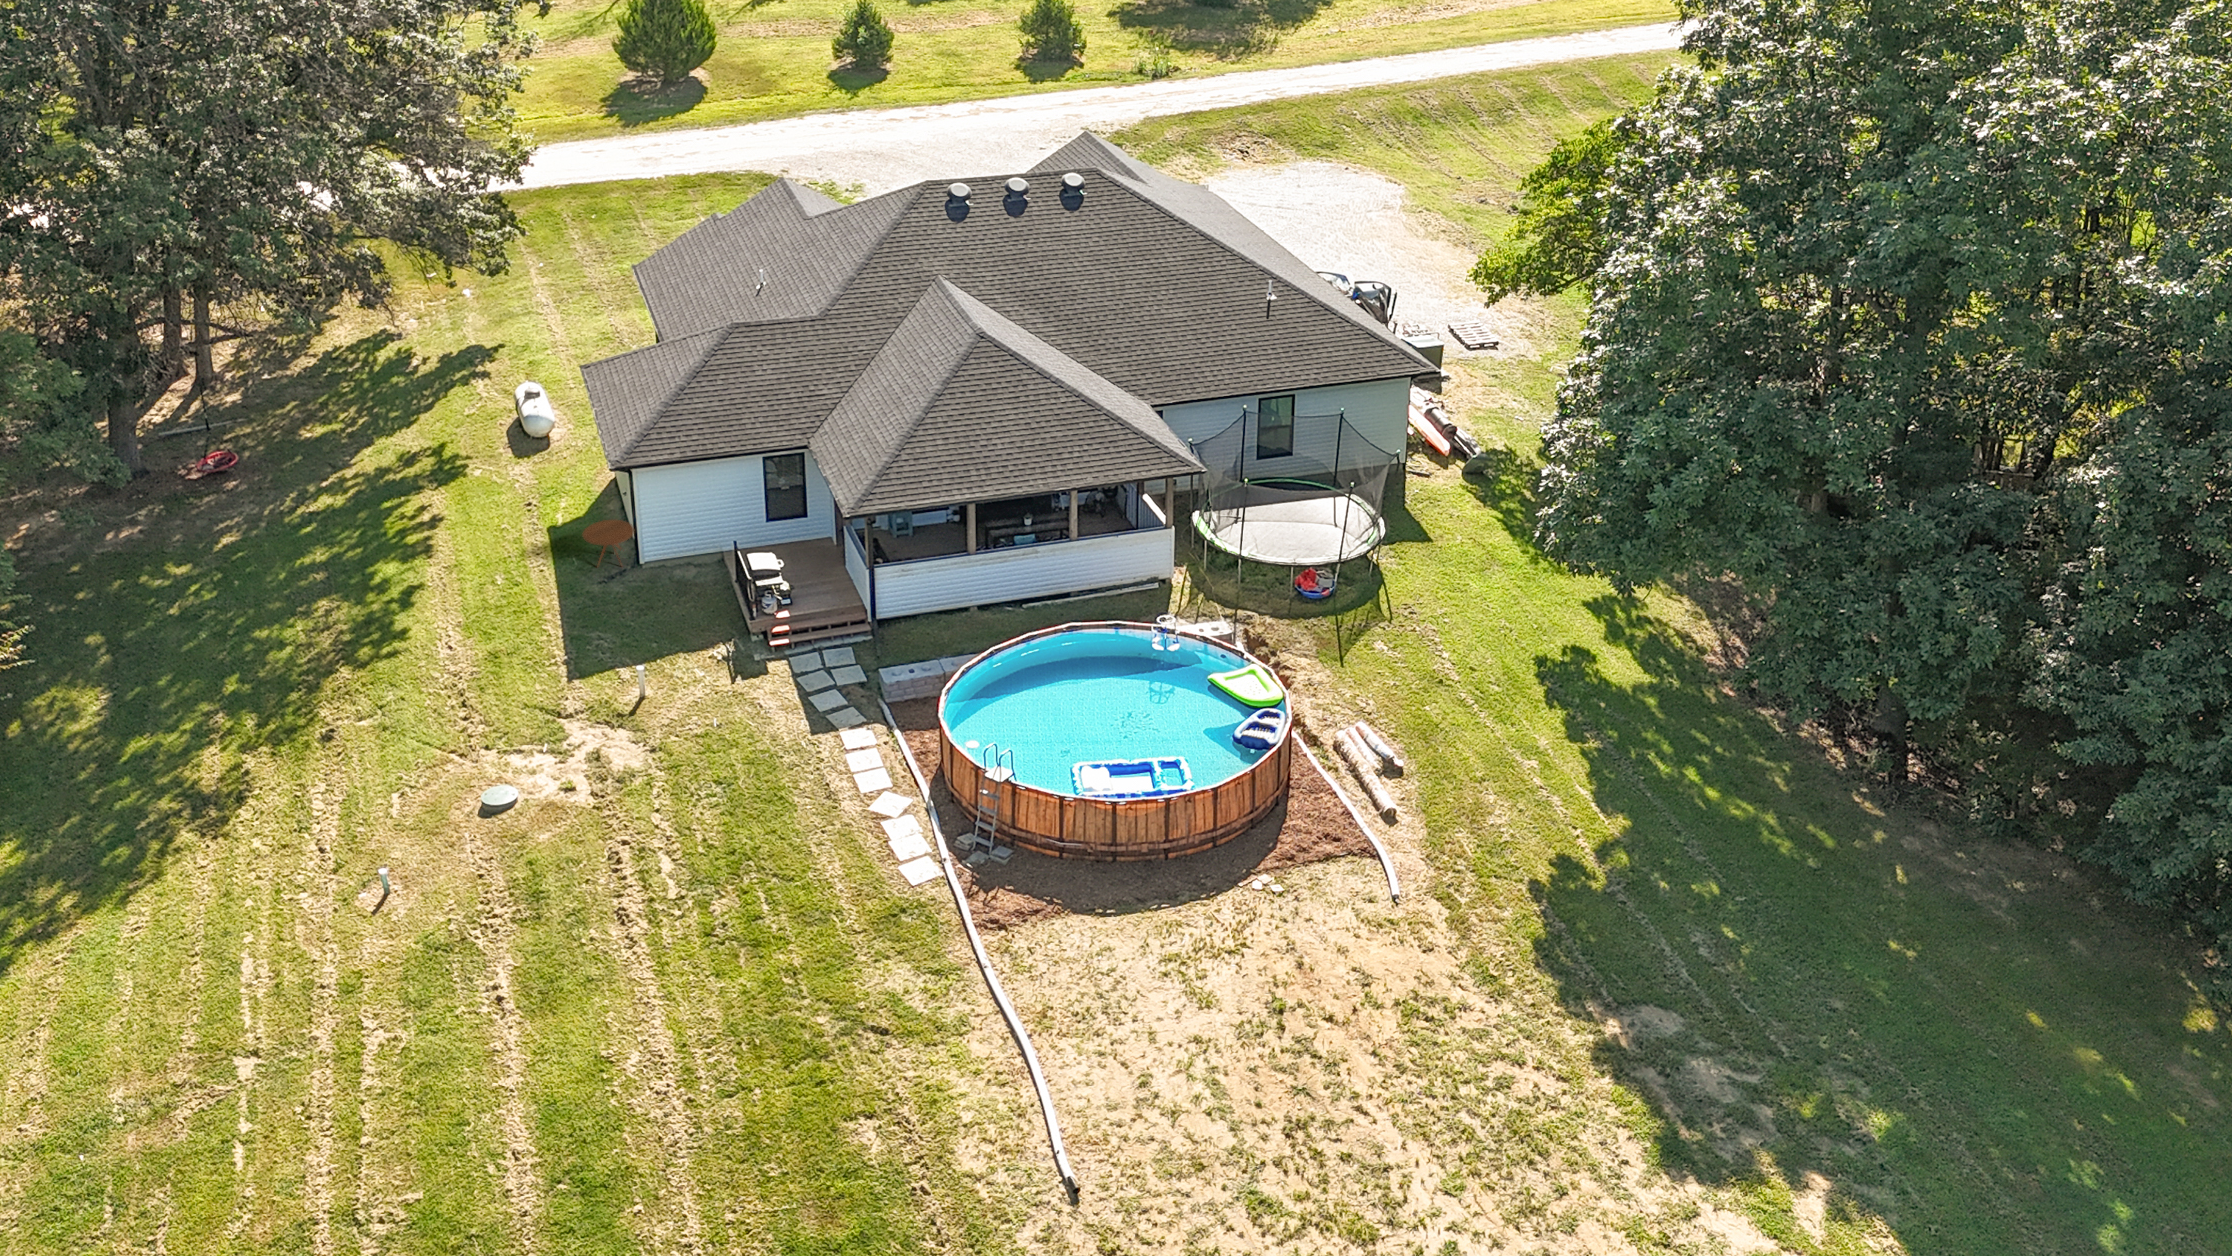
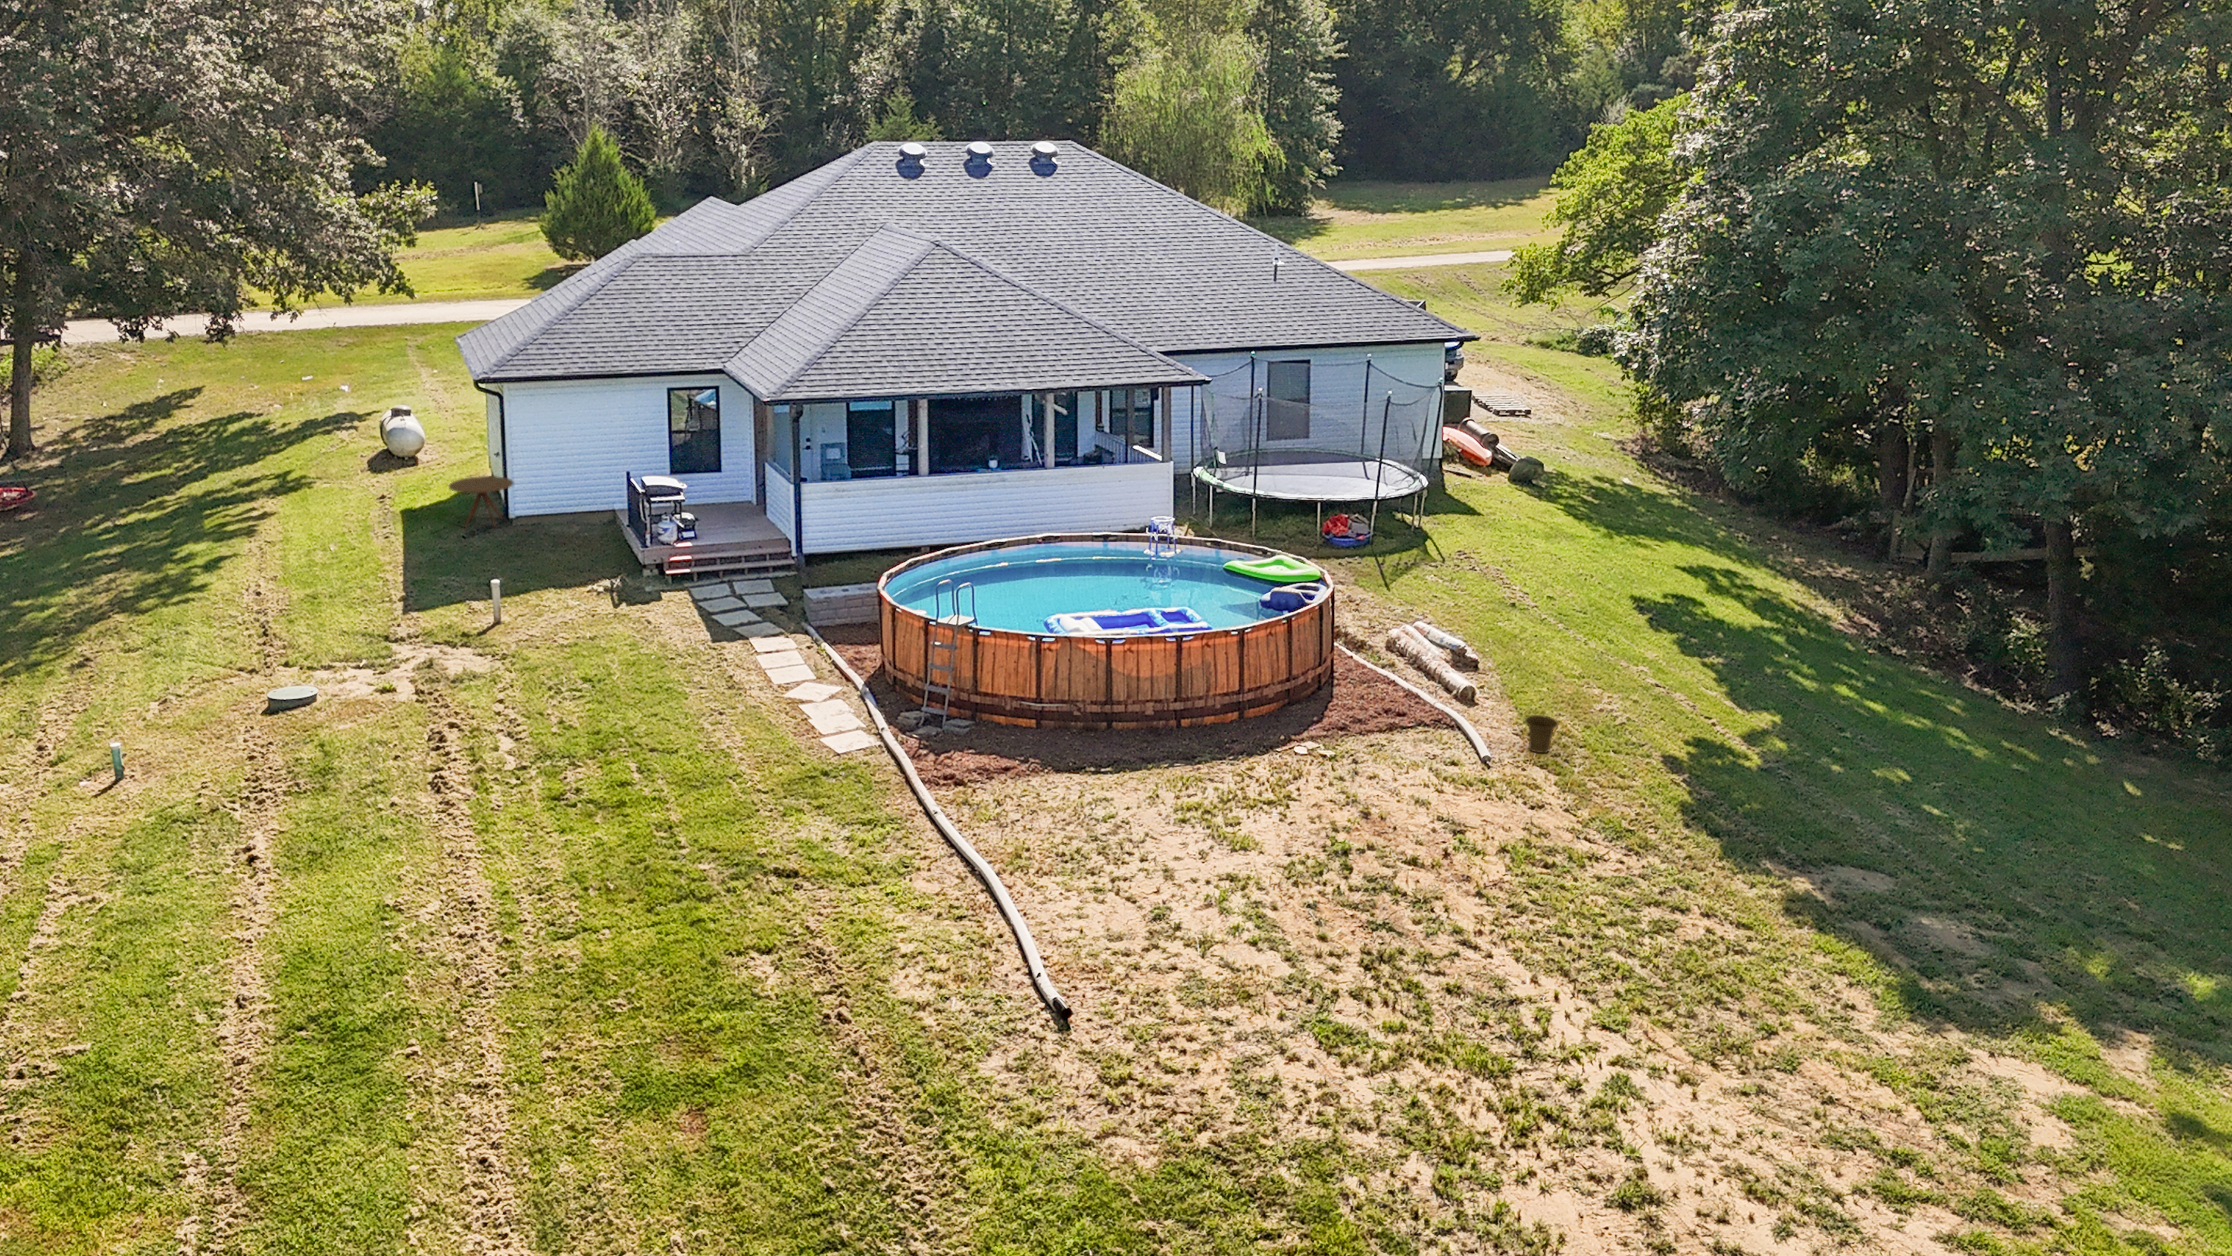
basket: none [1432,846,1457,877] -> present [1525,715,1558,753]

